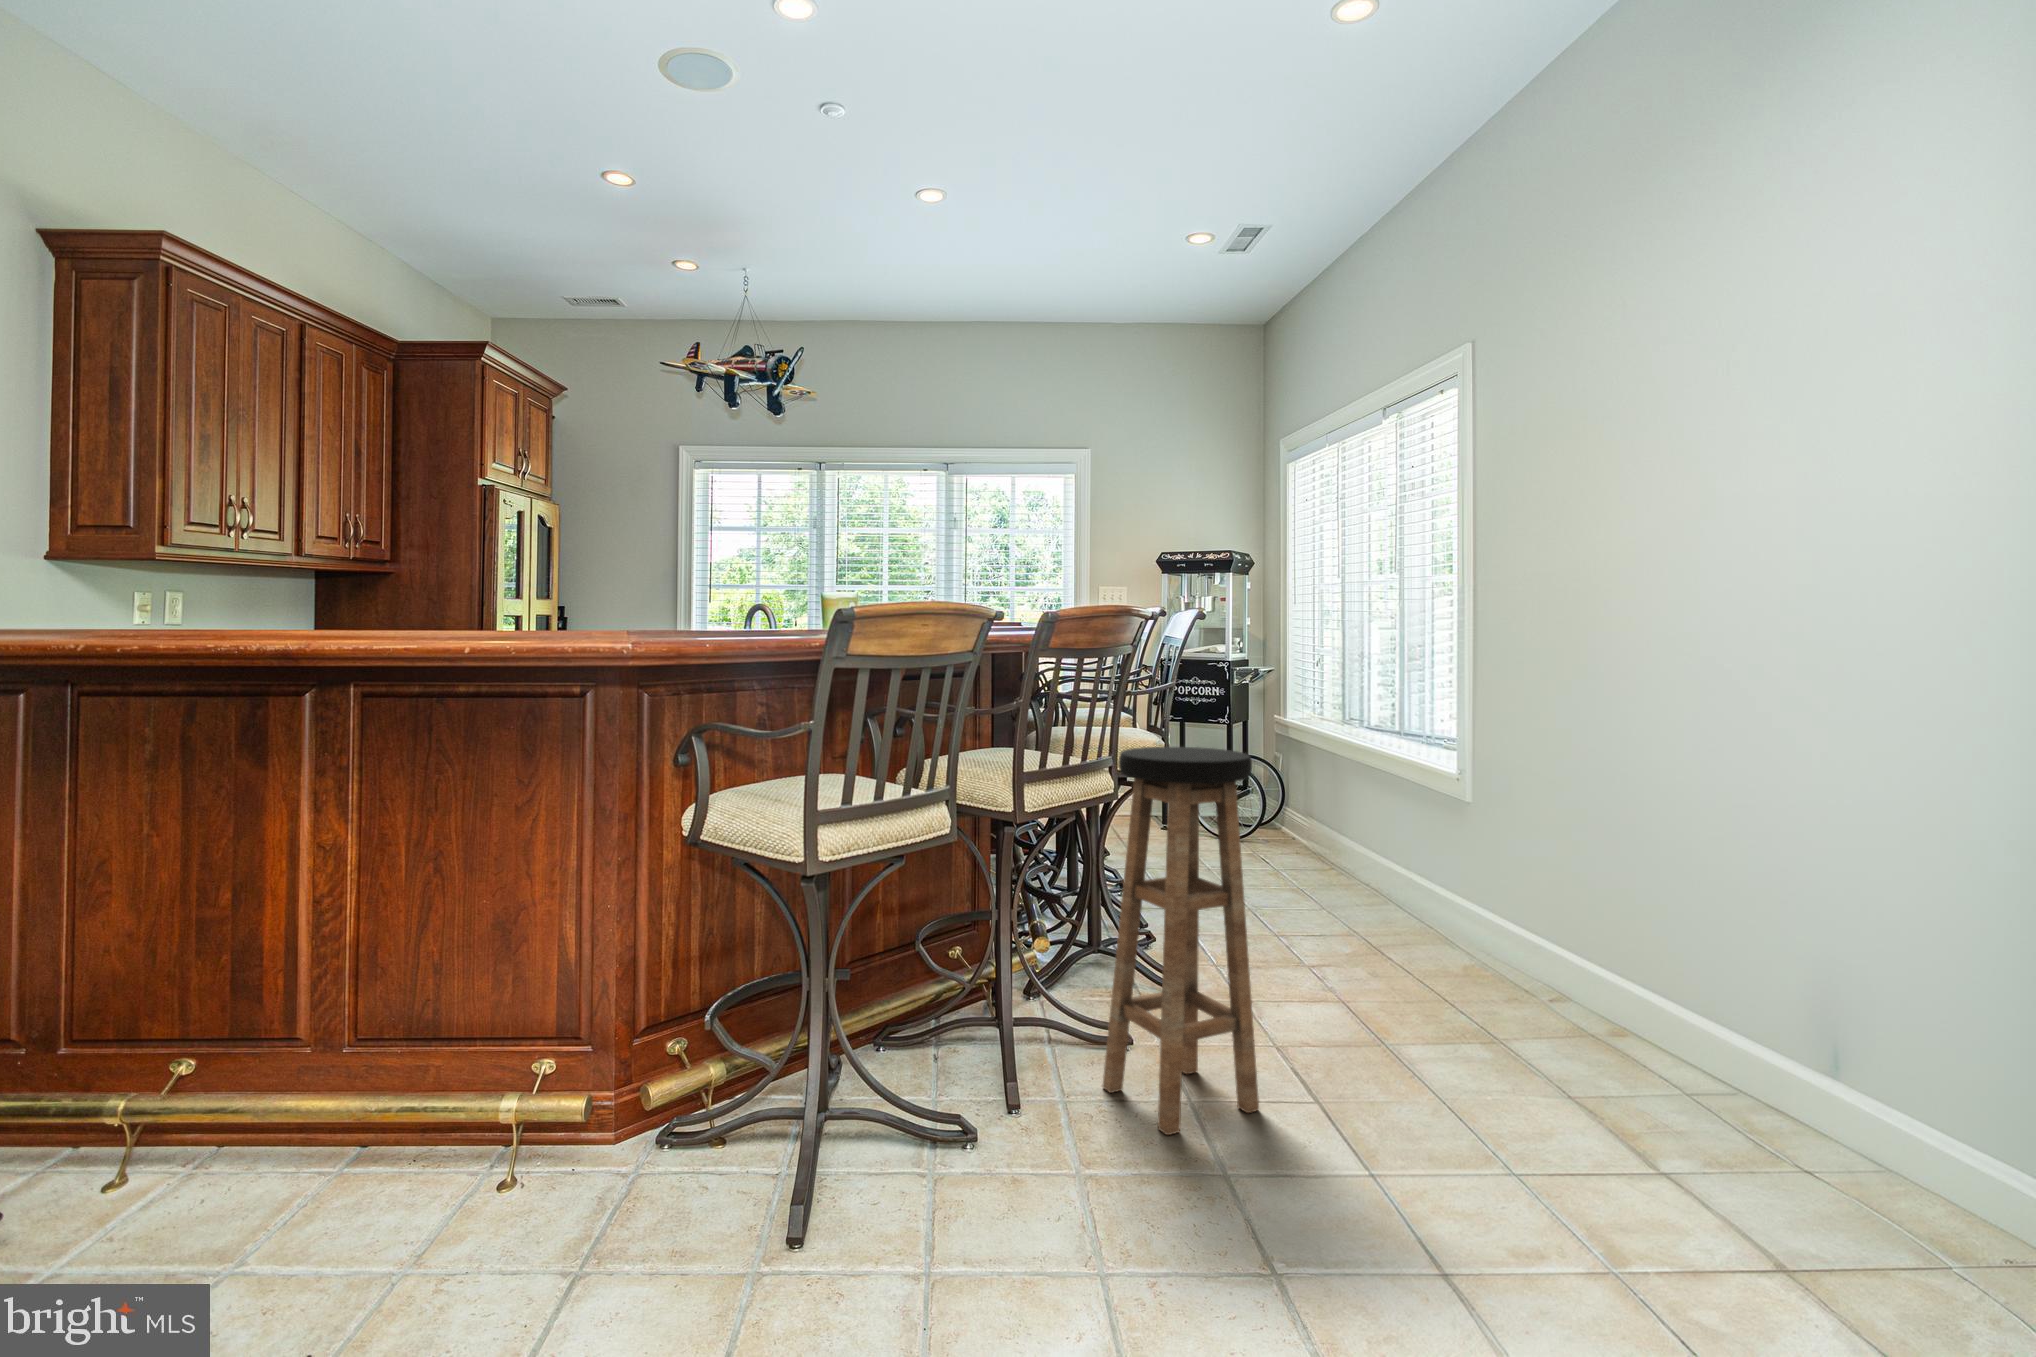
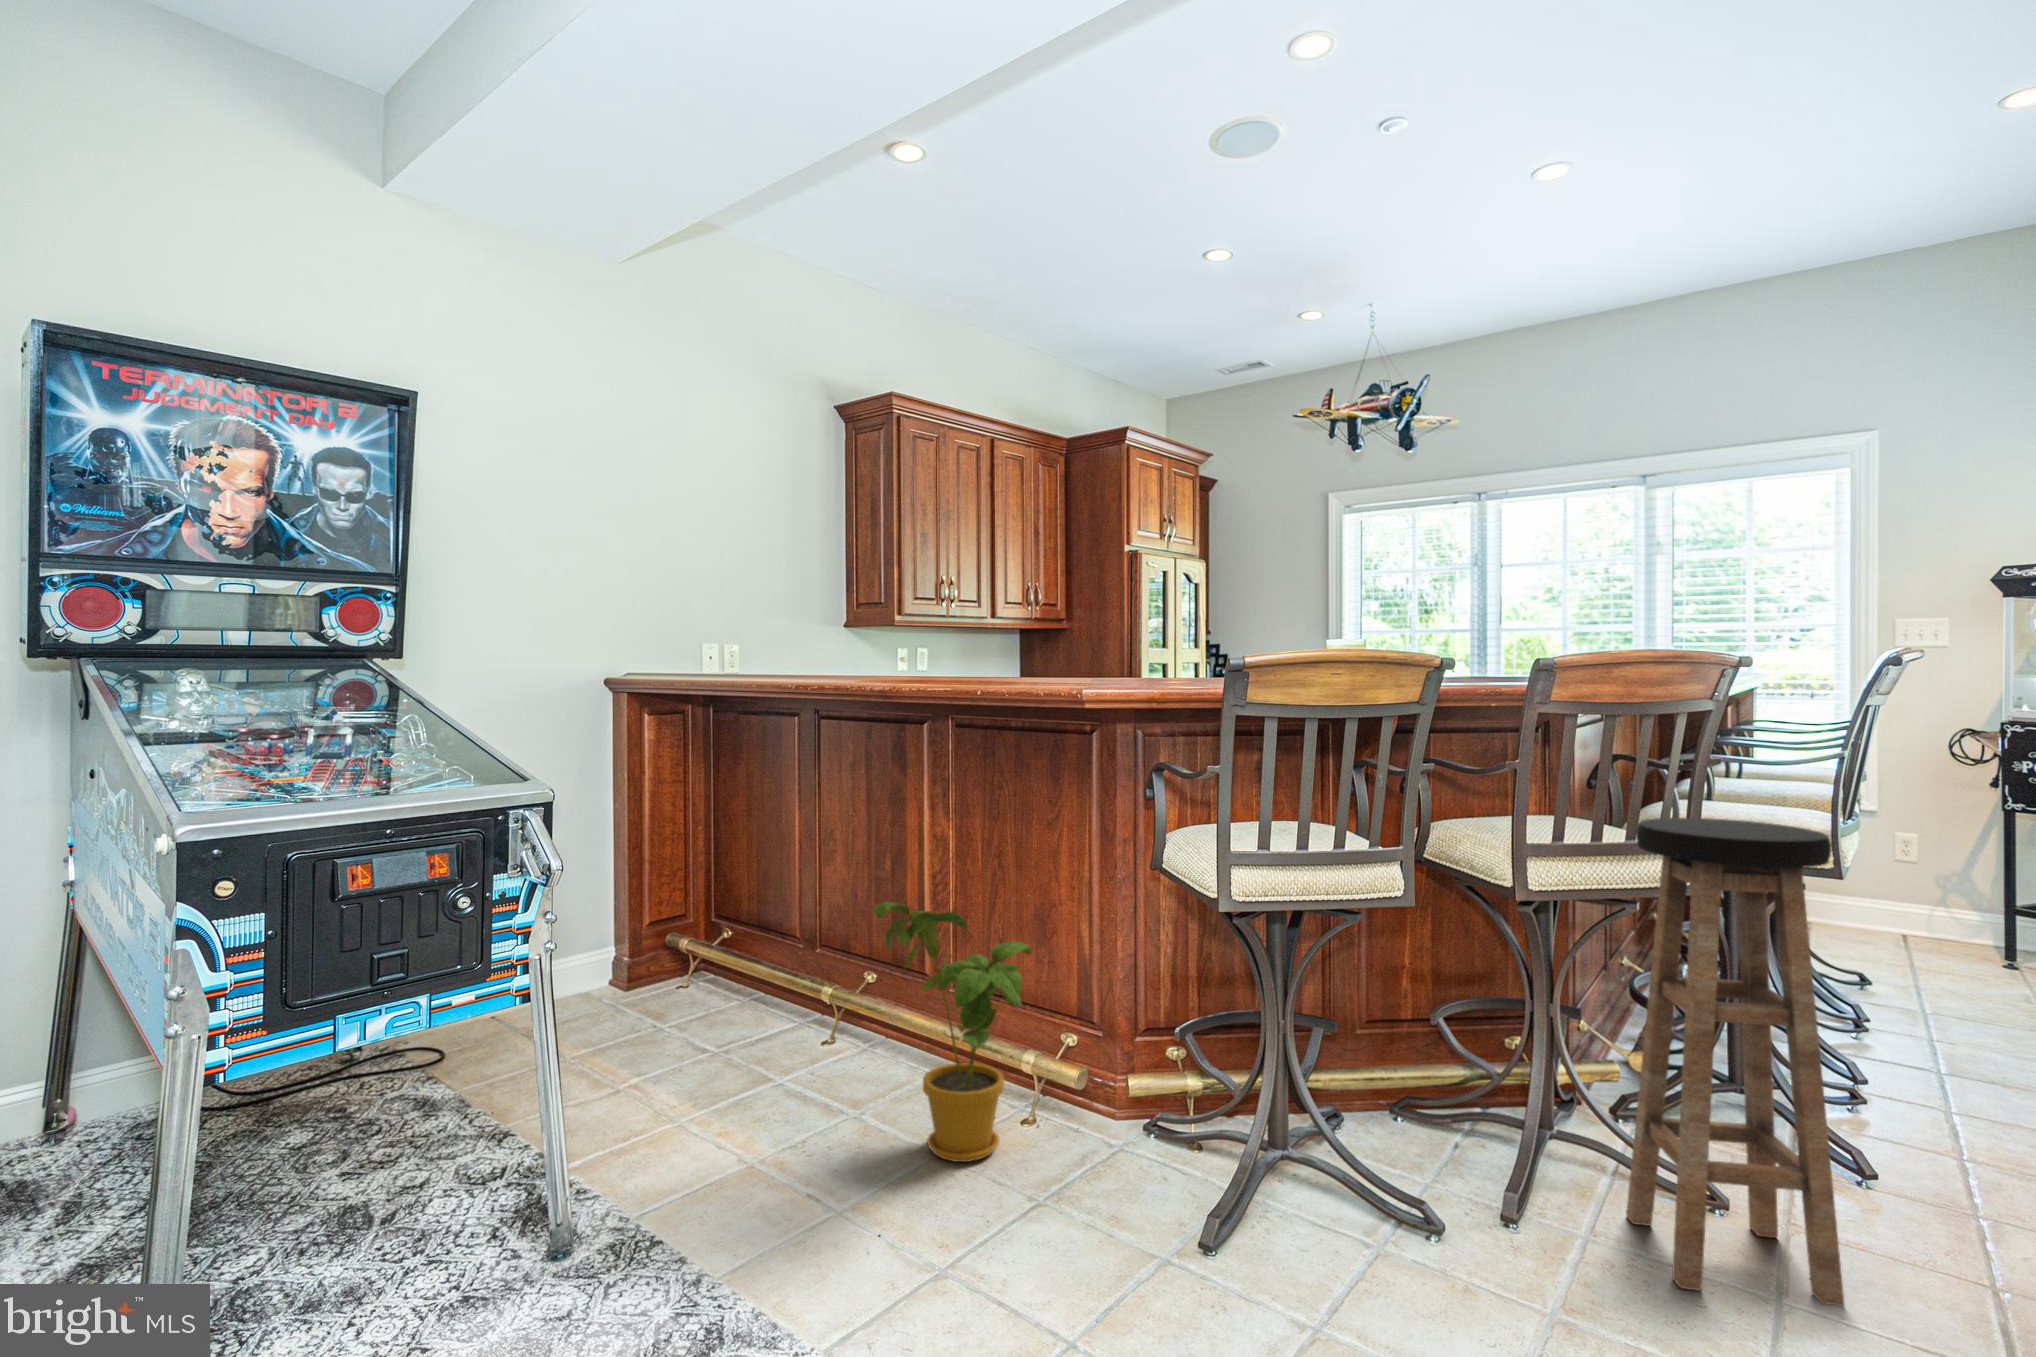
house plant: none [284,938,526,1266] -> present [874,902,1032,1162]

